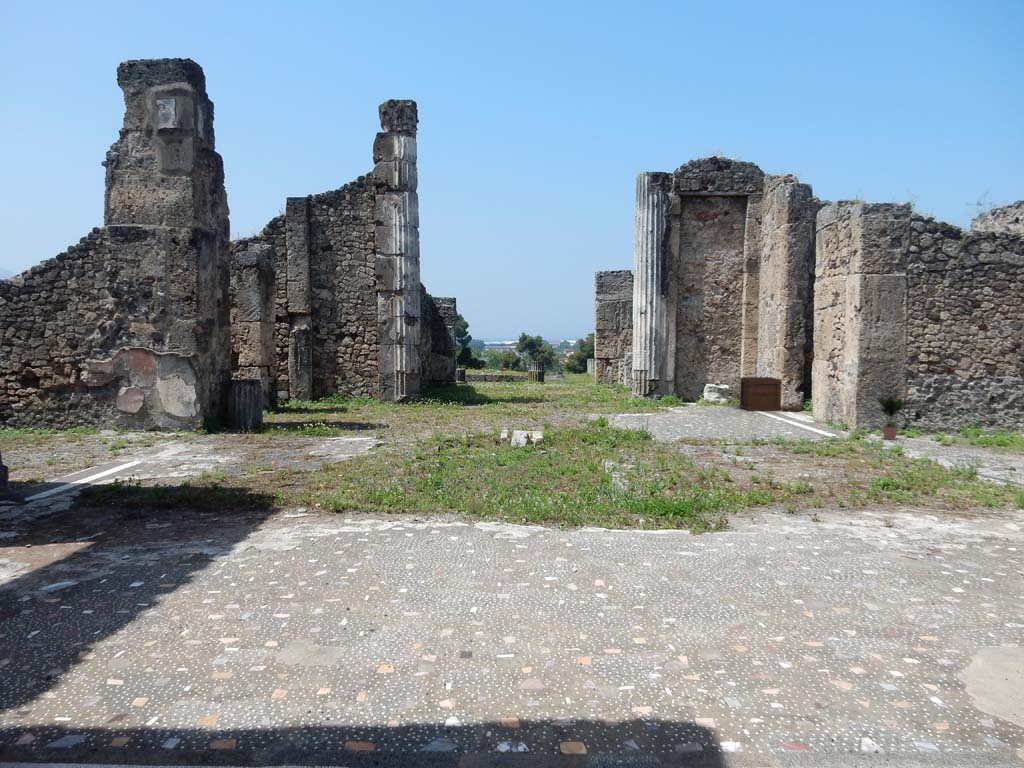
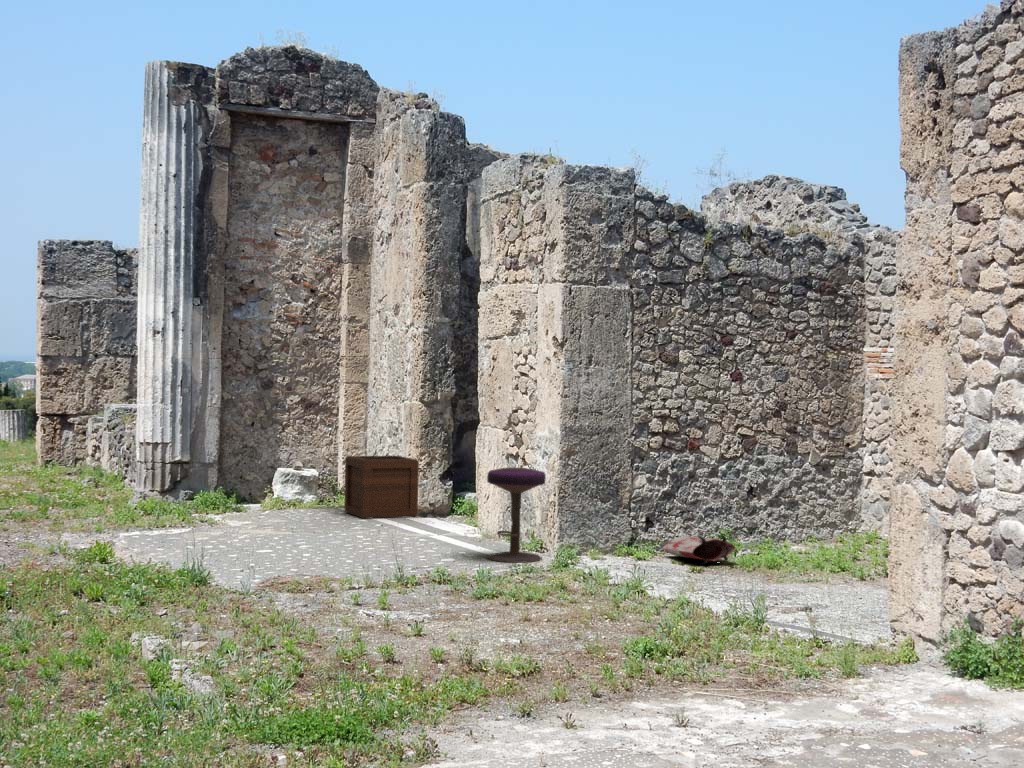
stool: none [812,382,848,436] -> present [487,467,546,563]
potted plant: present [878,397,910,440] -> none [591,489,645,565]
bag: none [926,425,977,442] -> present [662,535,735,564]

